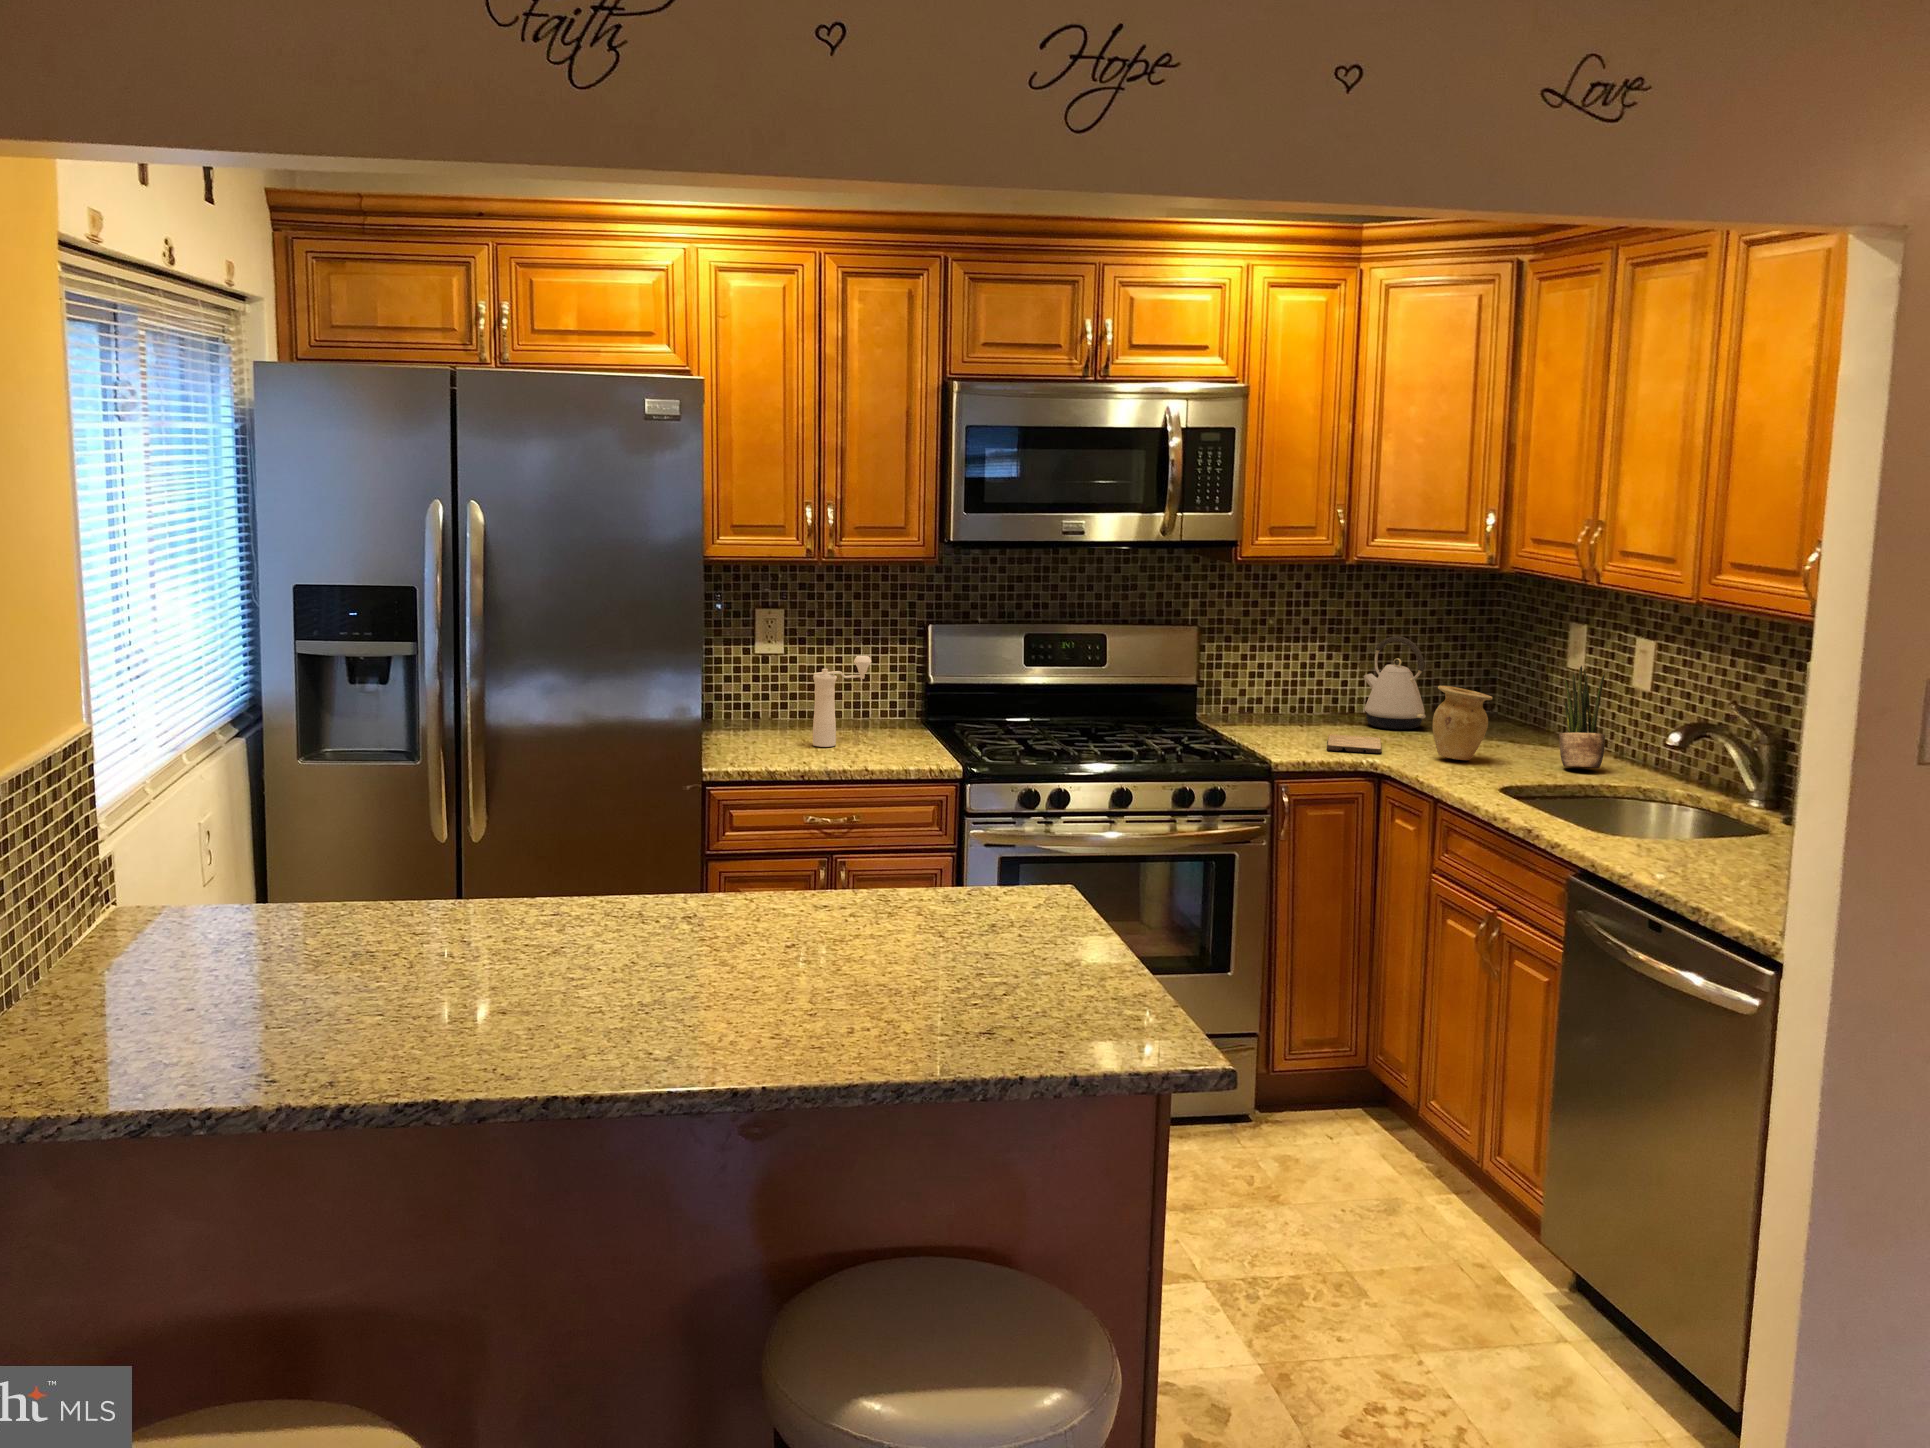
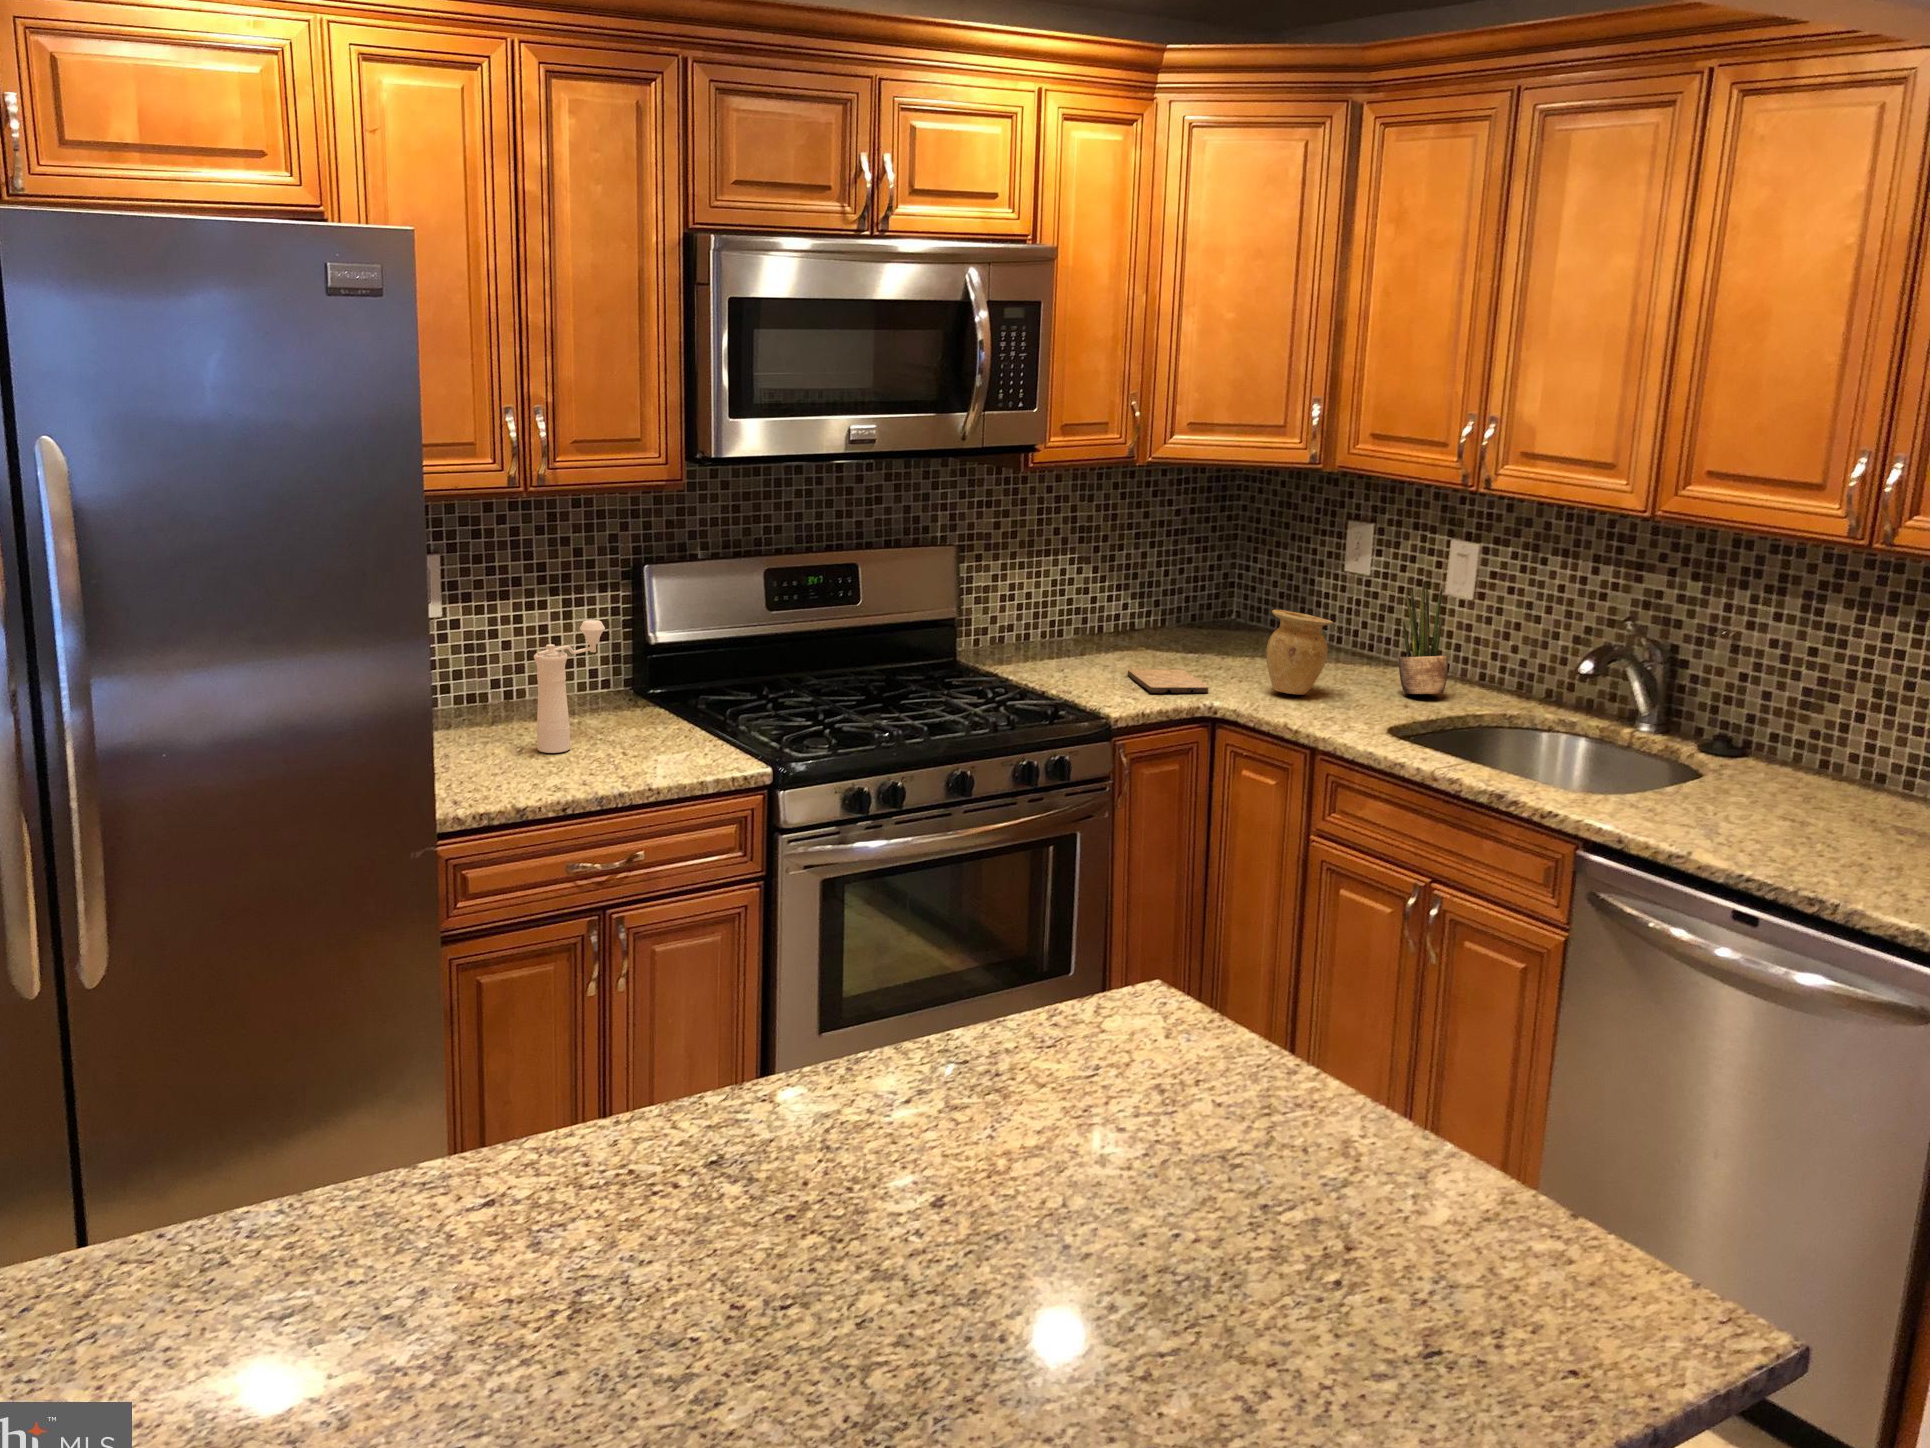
kettle: present [1363,636,1426,729] -> none [1127,546,1205,654]

